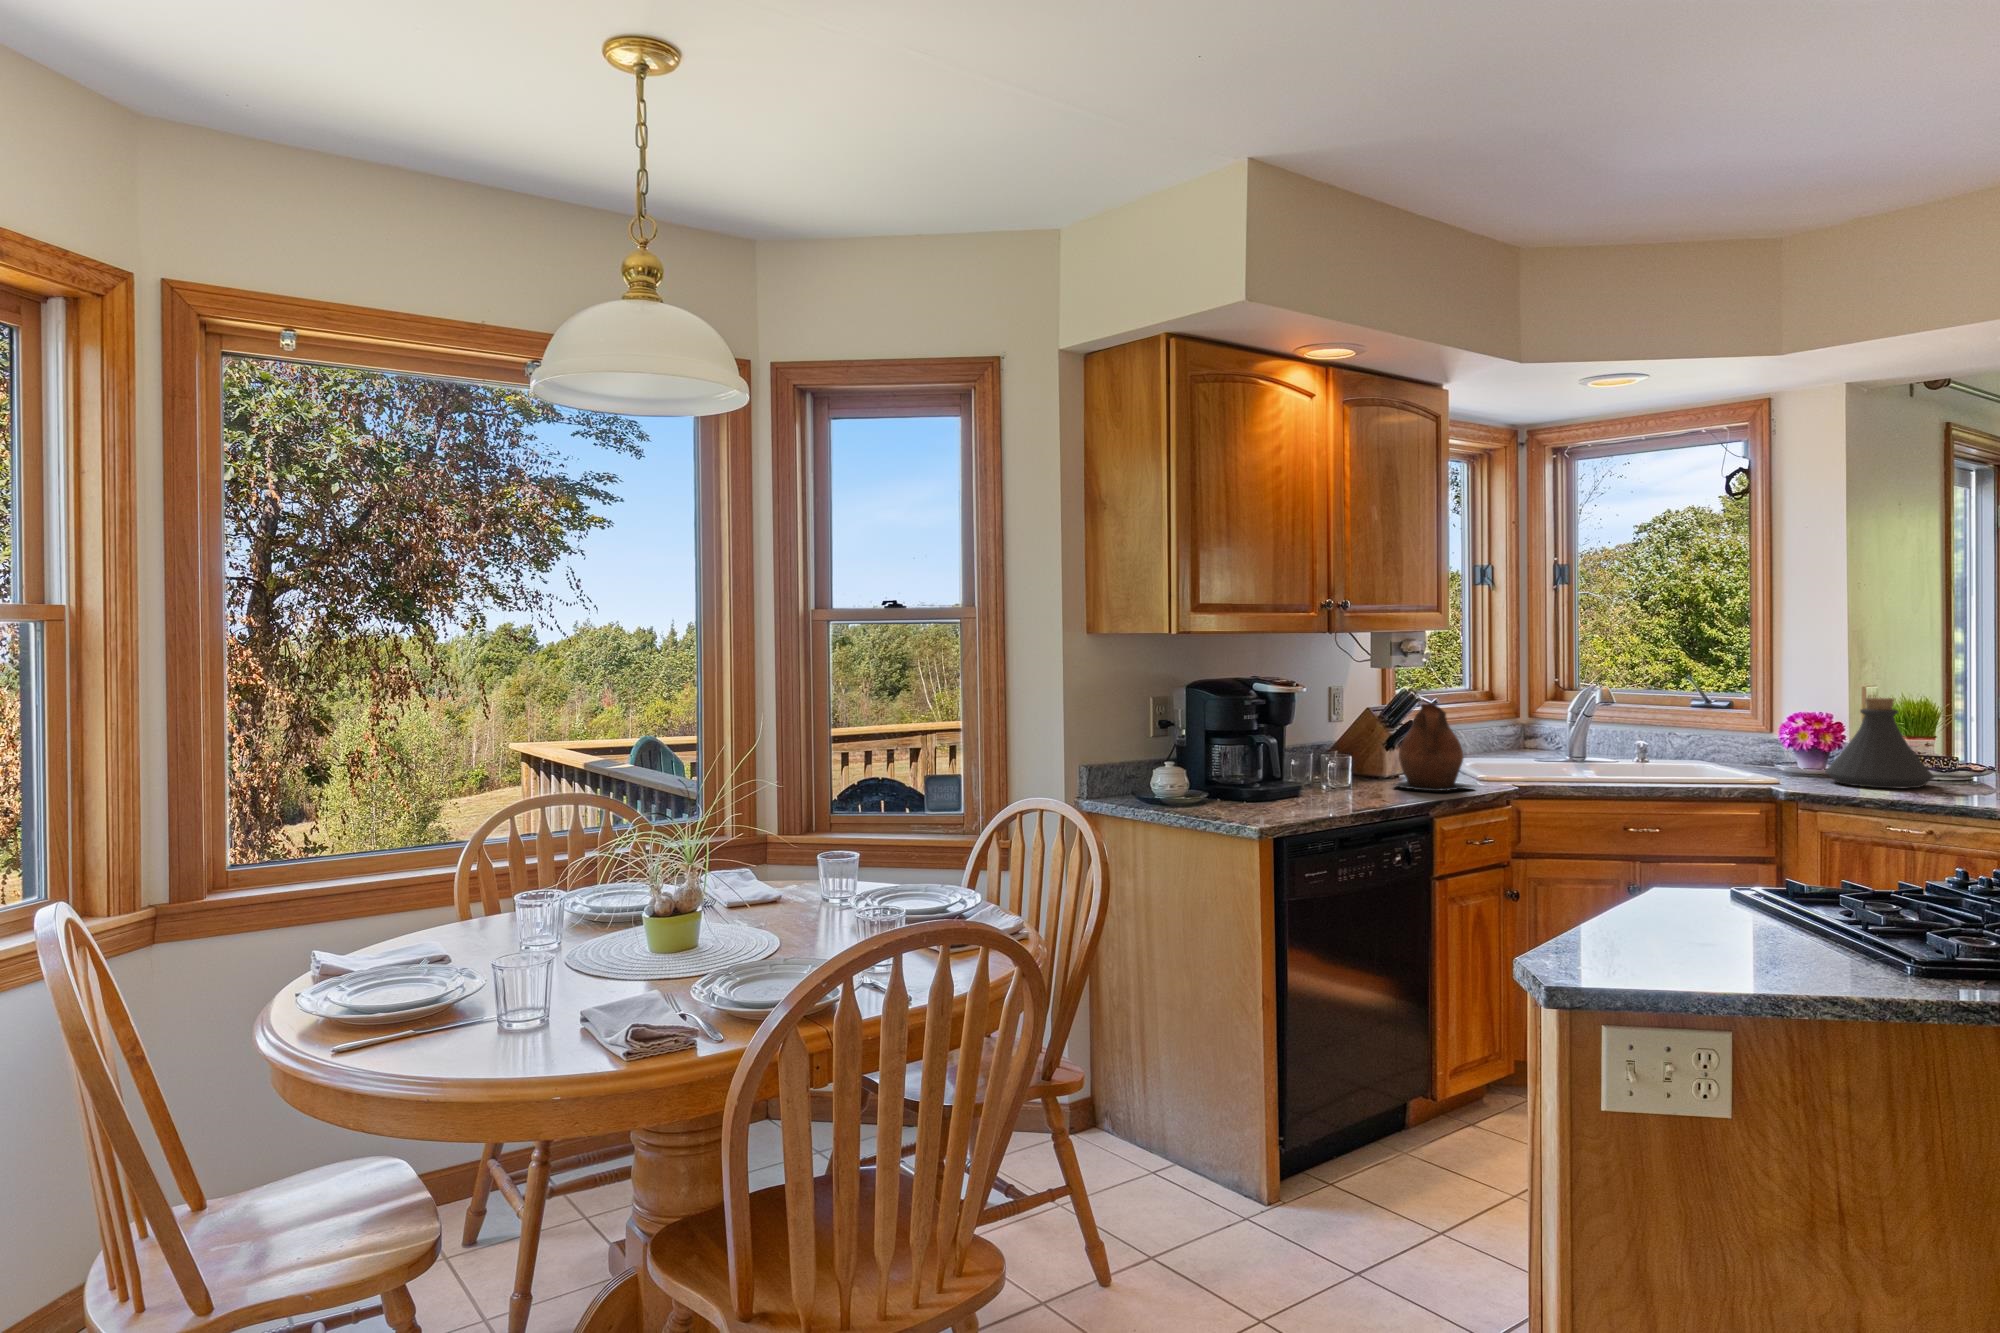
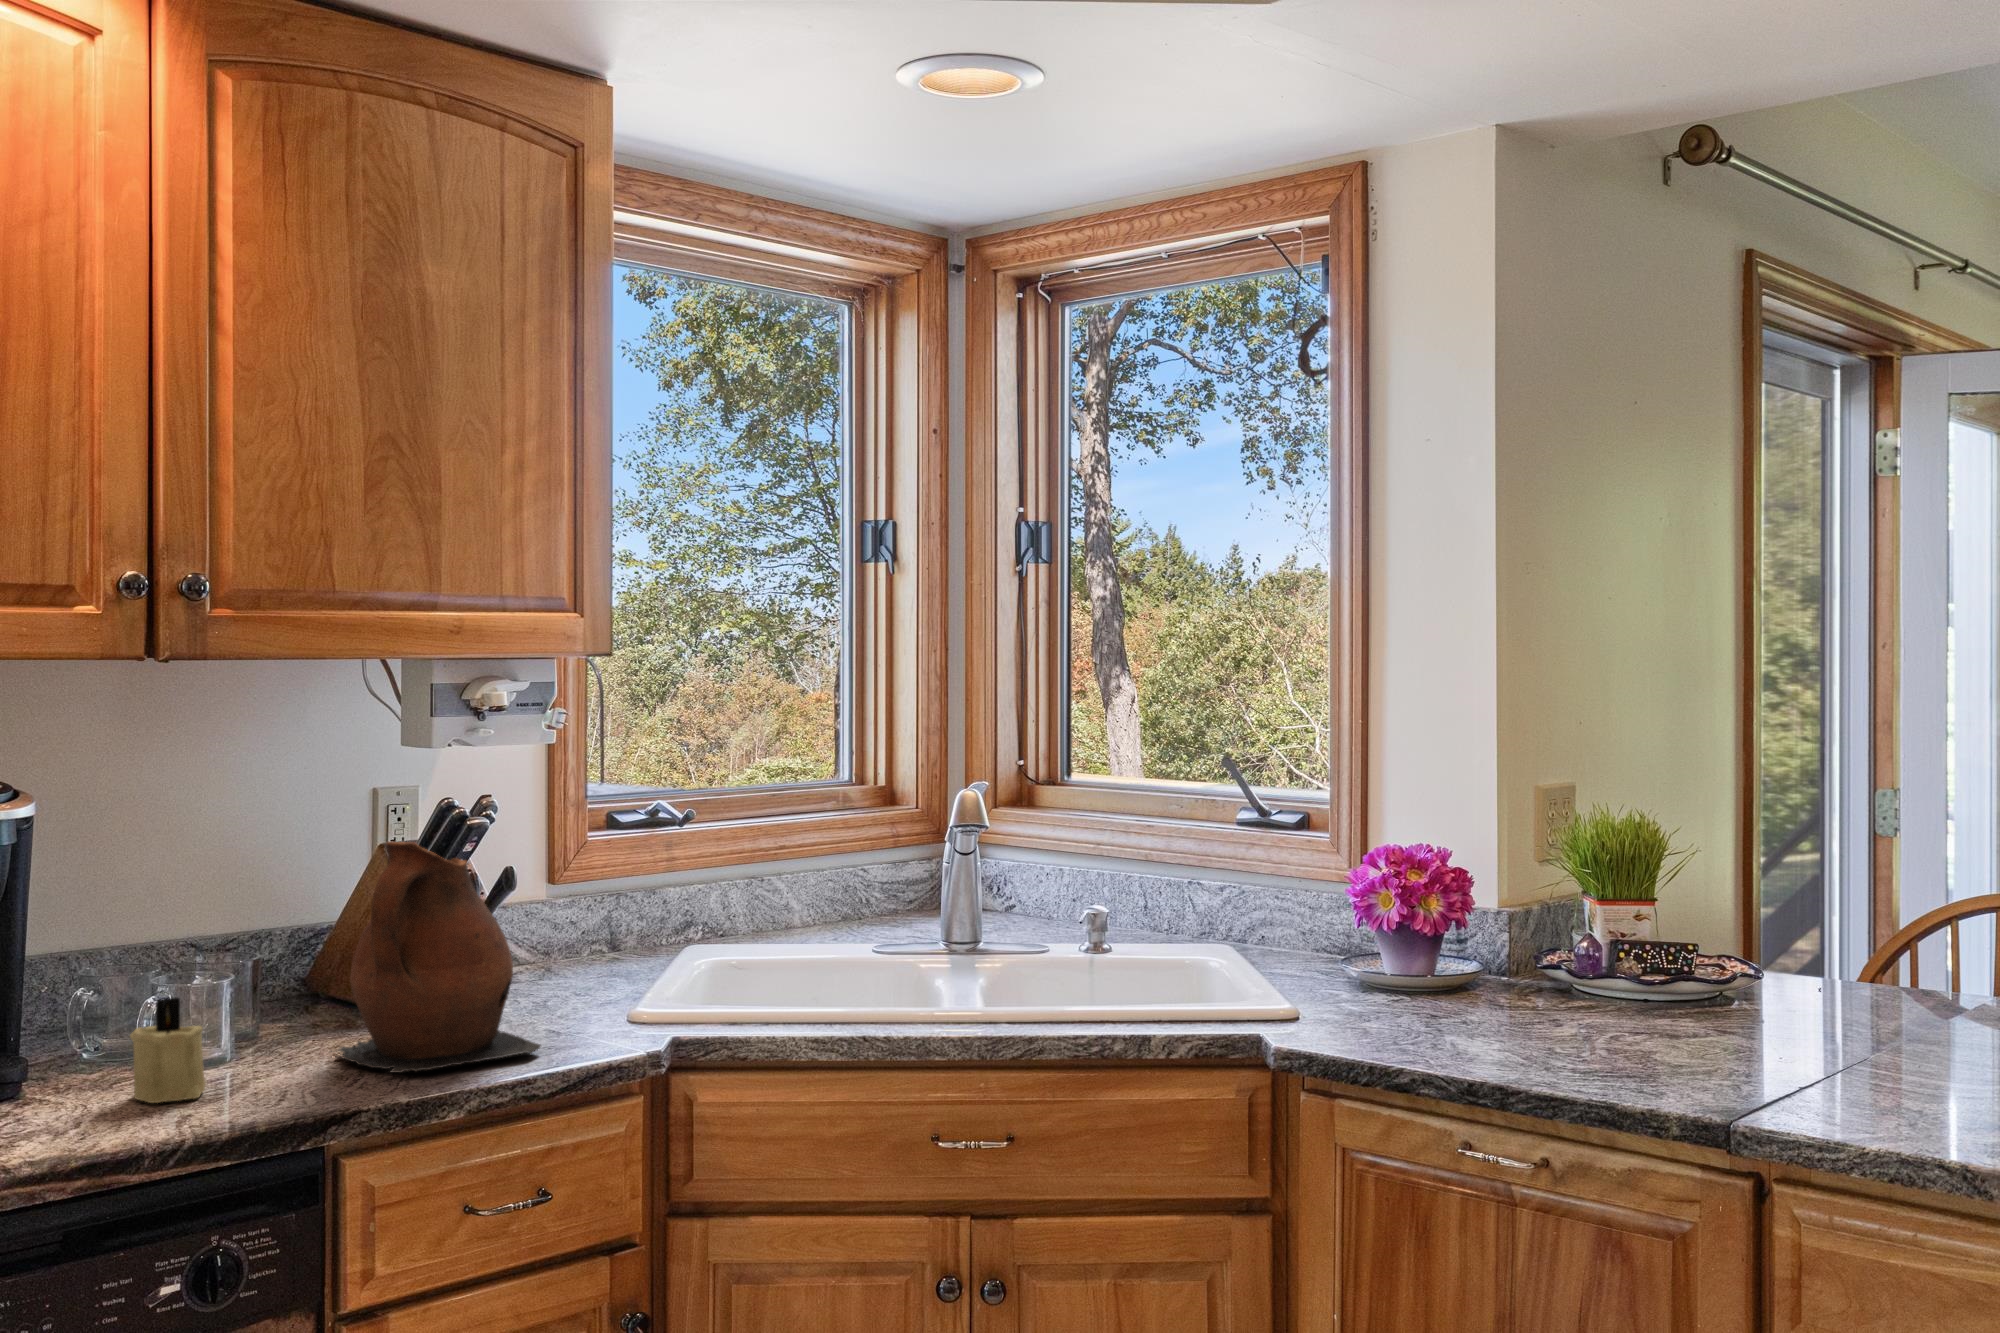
bottle: present [1825,698,1934,789] -> none [1402,819,1612,1036]
candle: none [1349,760,1378,797] -> present [130,998,205,1103]

